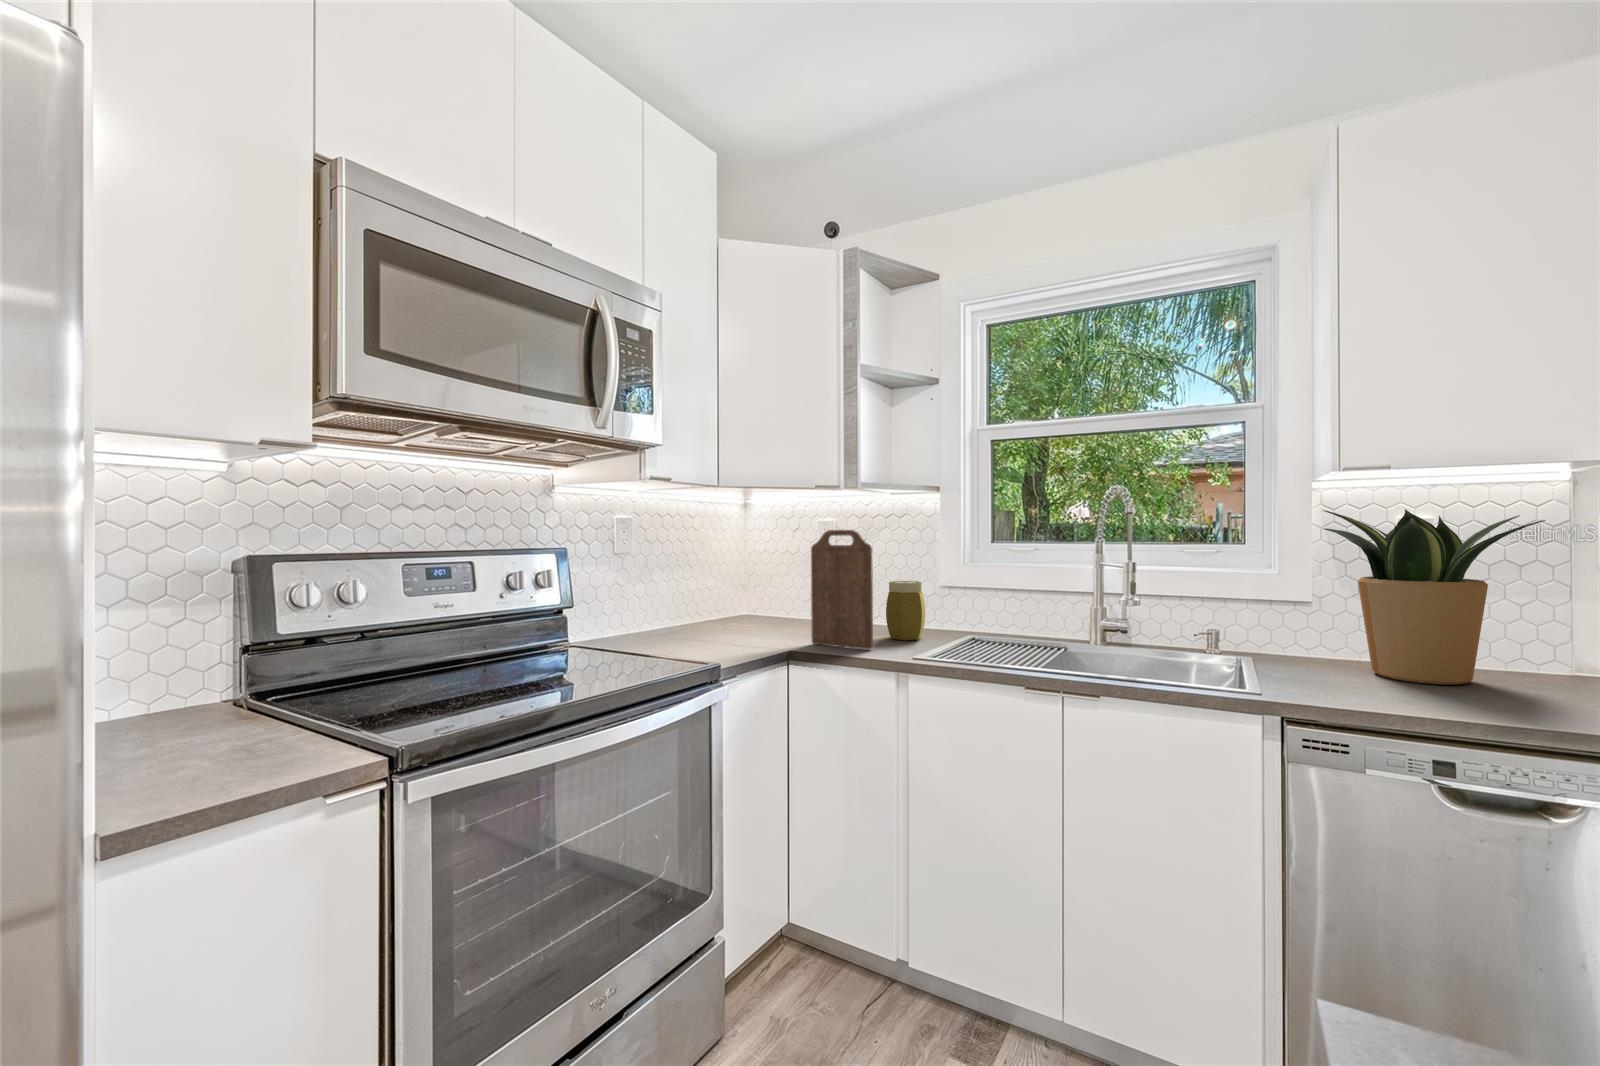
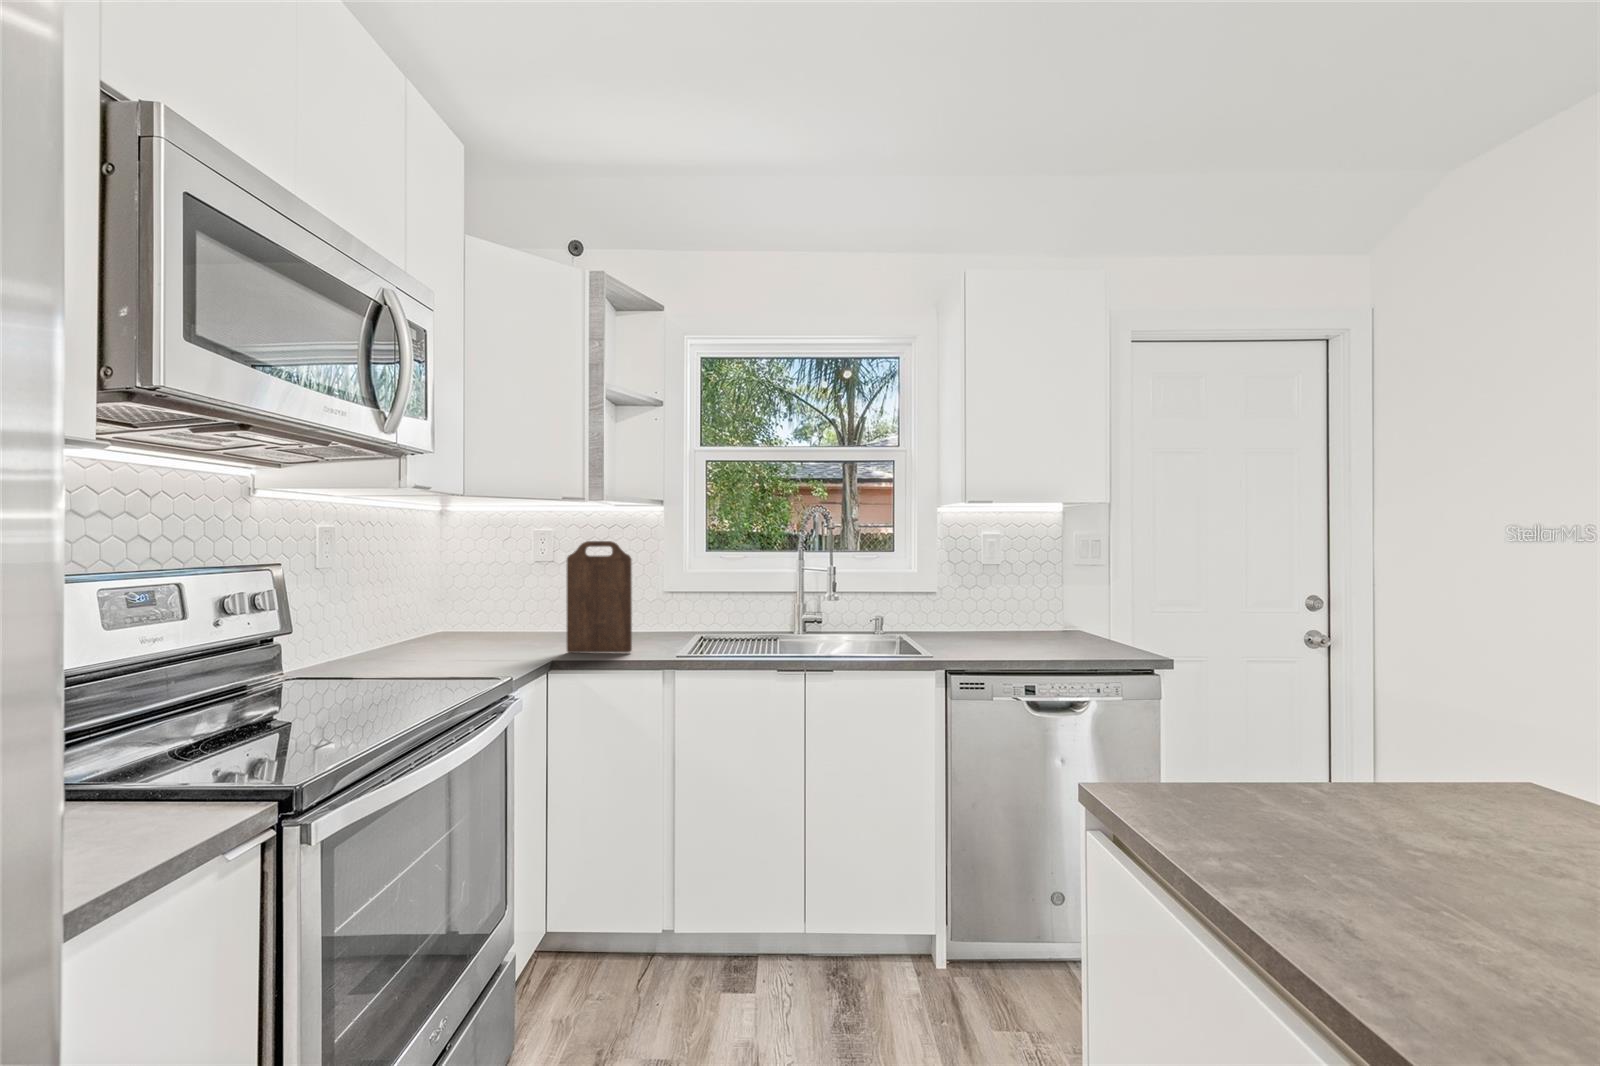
potted plant: present [1323,509,1545,685] -> none [956,529,1071,645]
jar: present [886,581,925,640] -> none [630,590,665,645]

